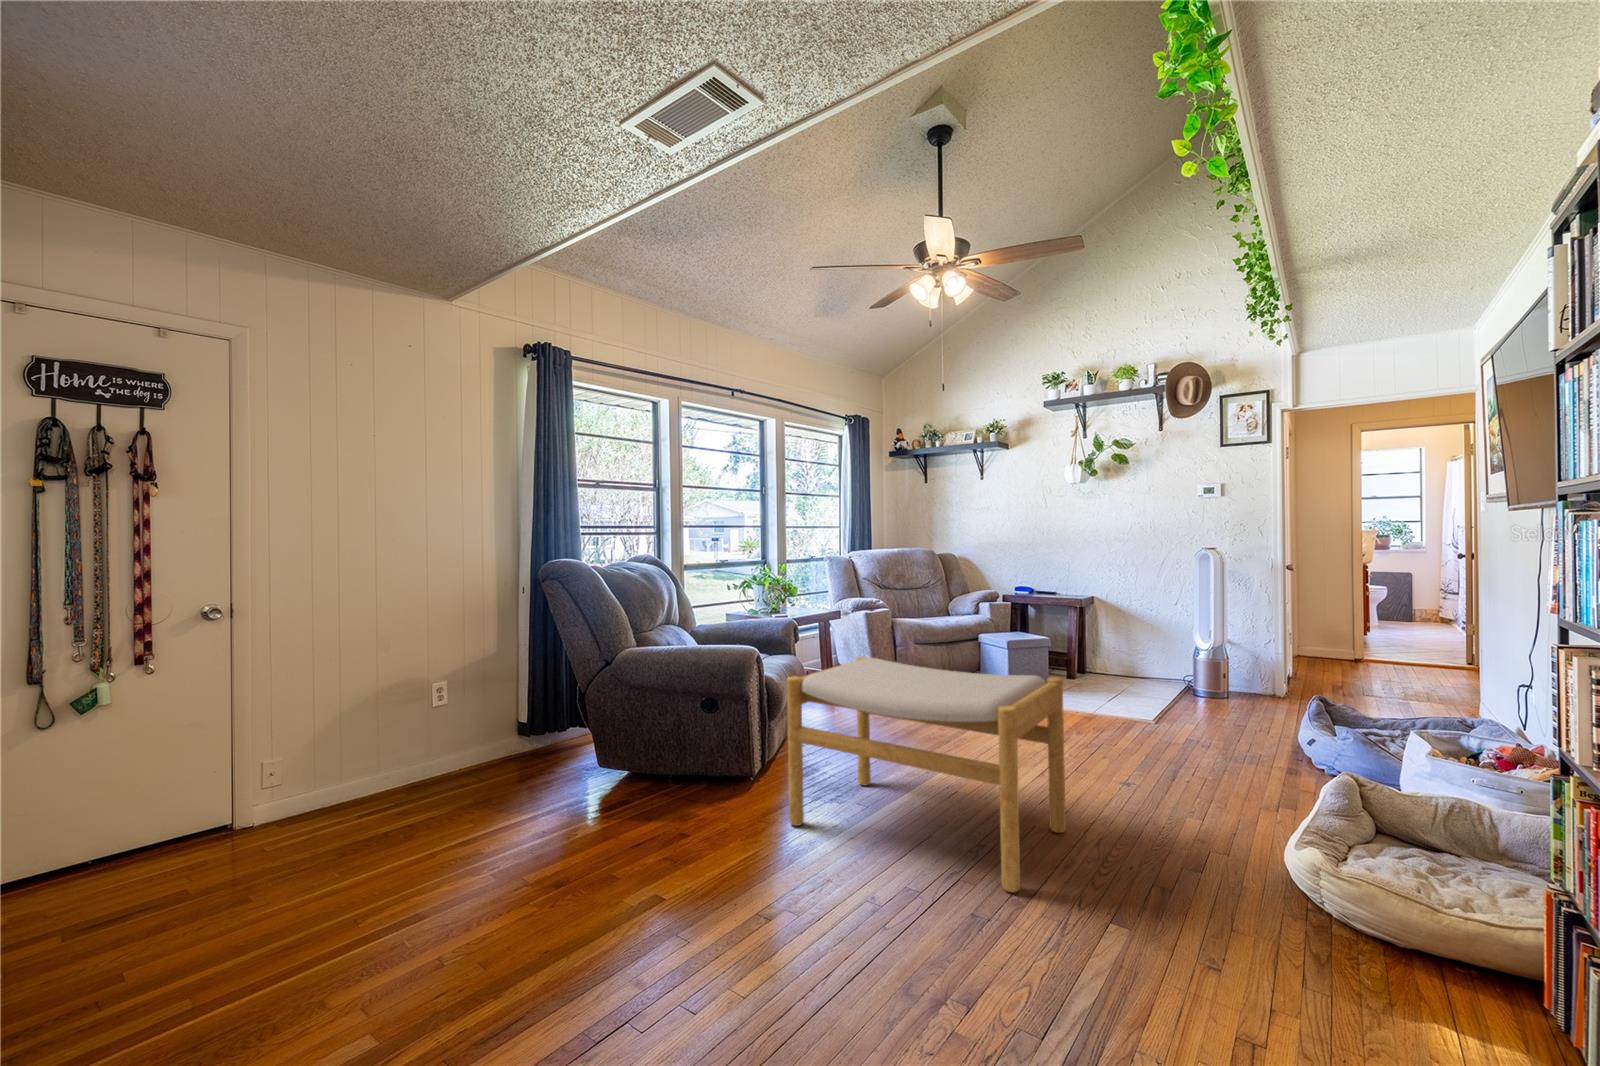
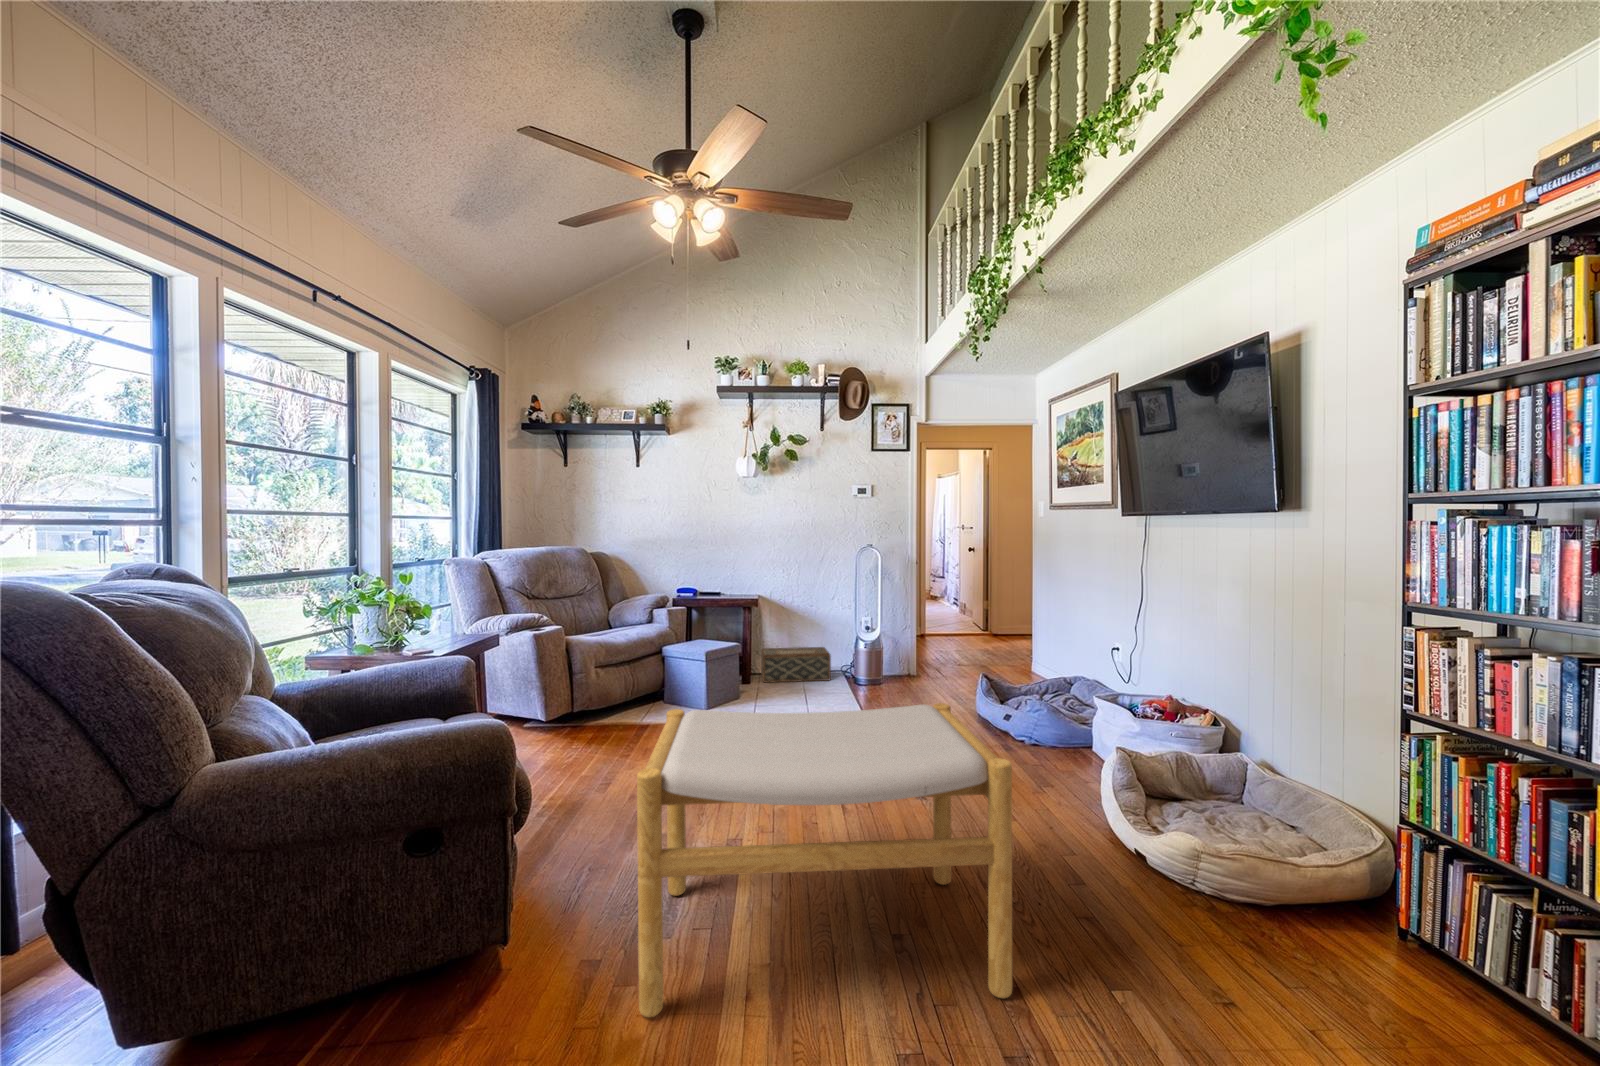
woven basket: none [1087,649,1167,688] -> present [761,647,831,683]

